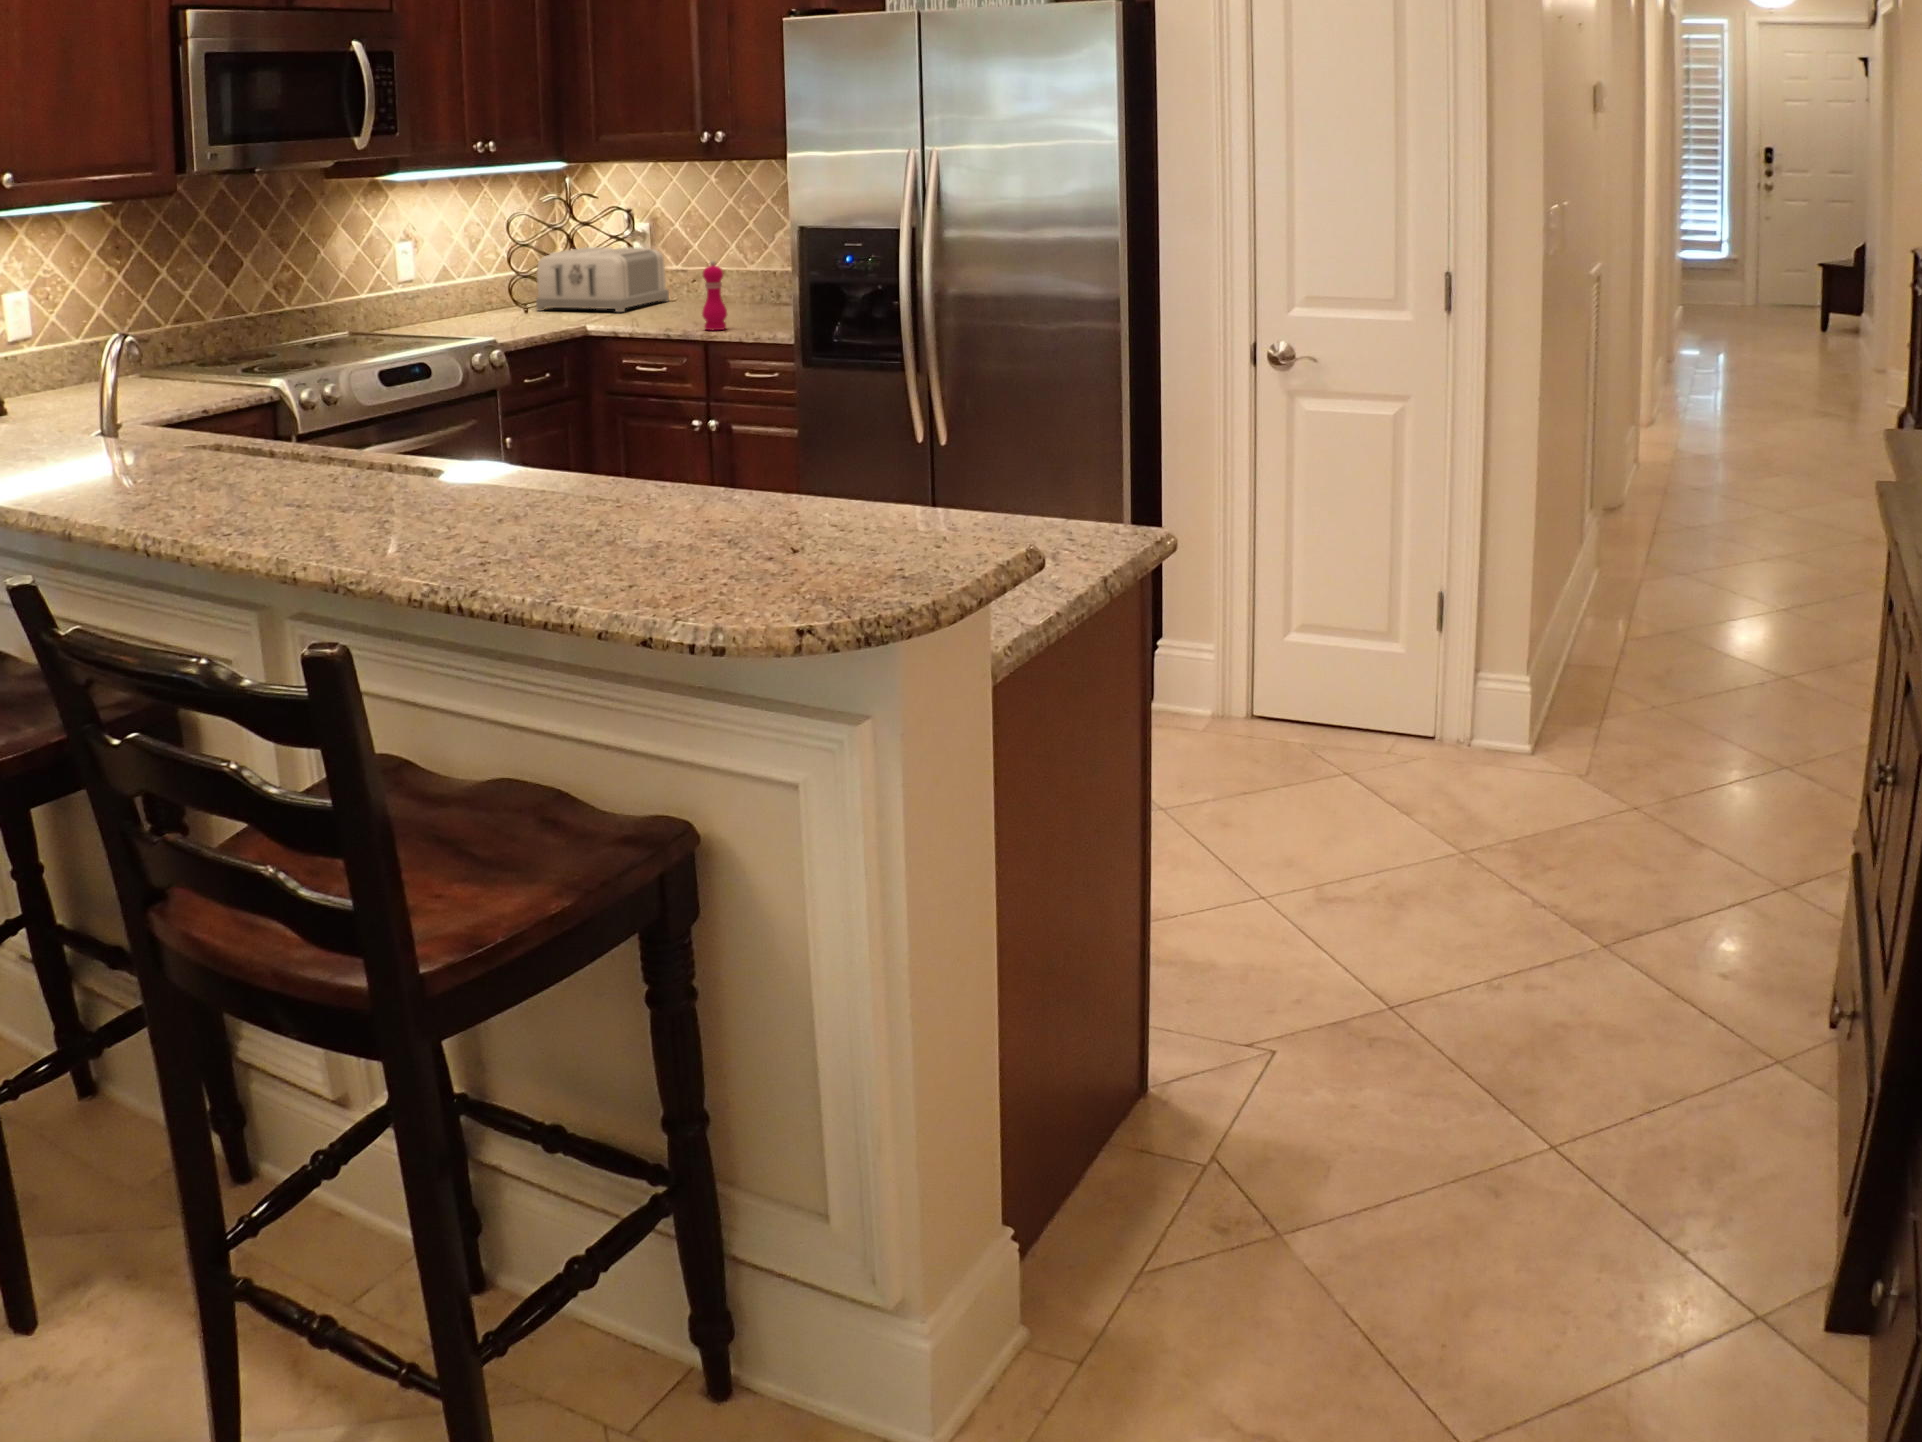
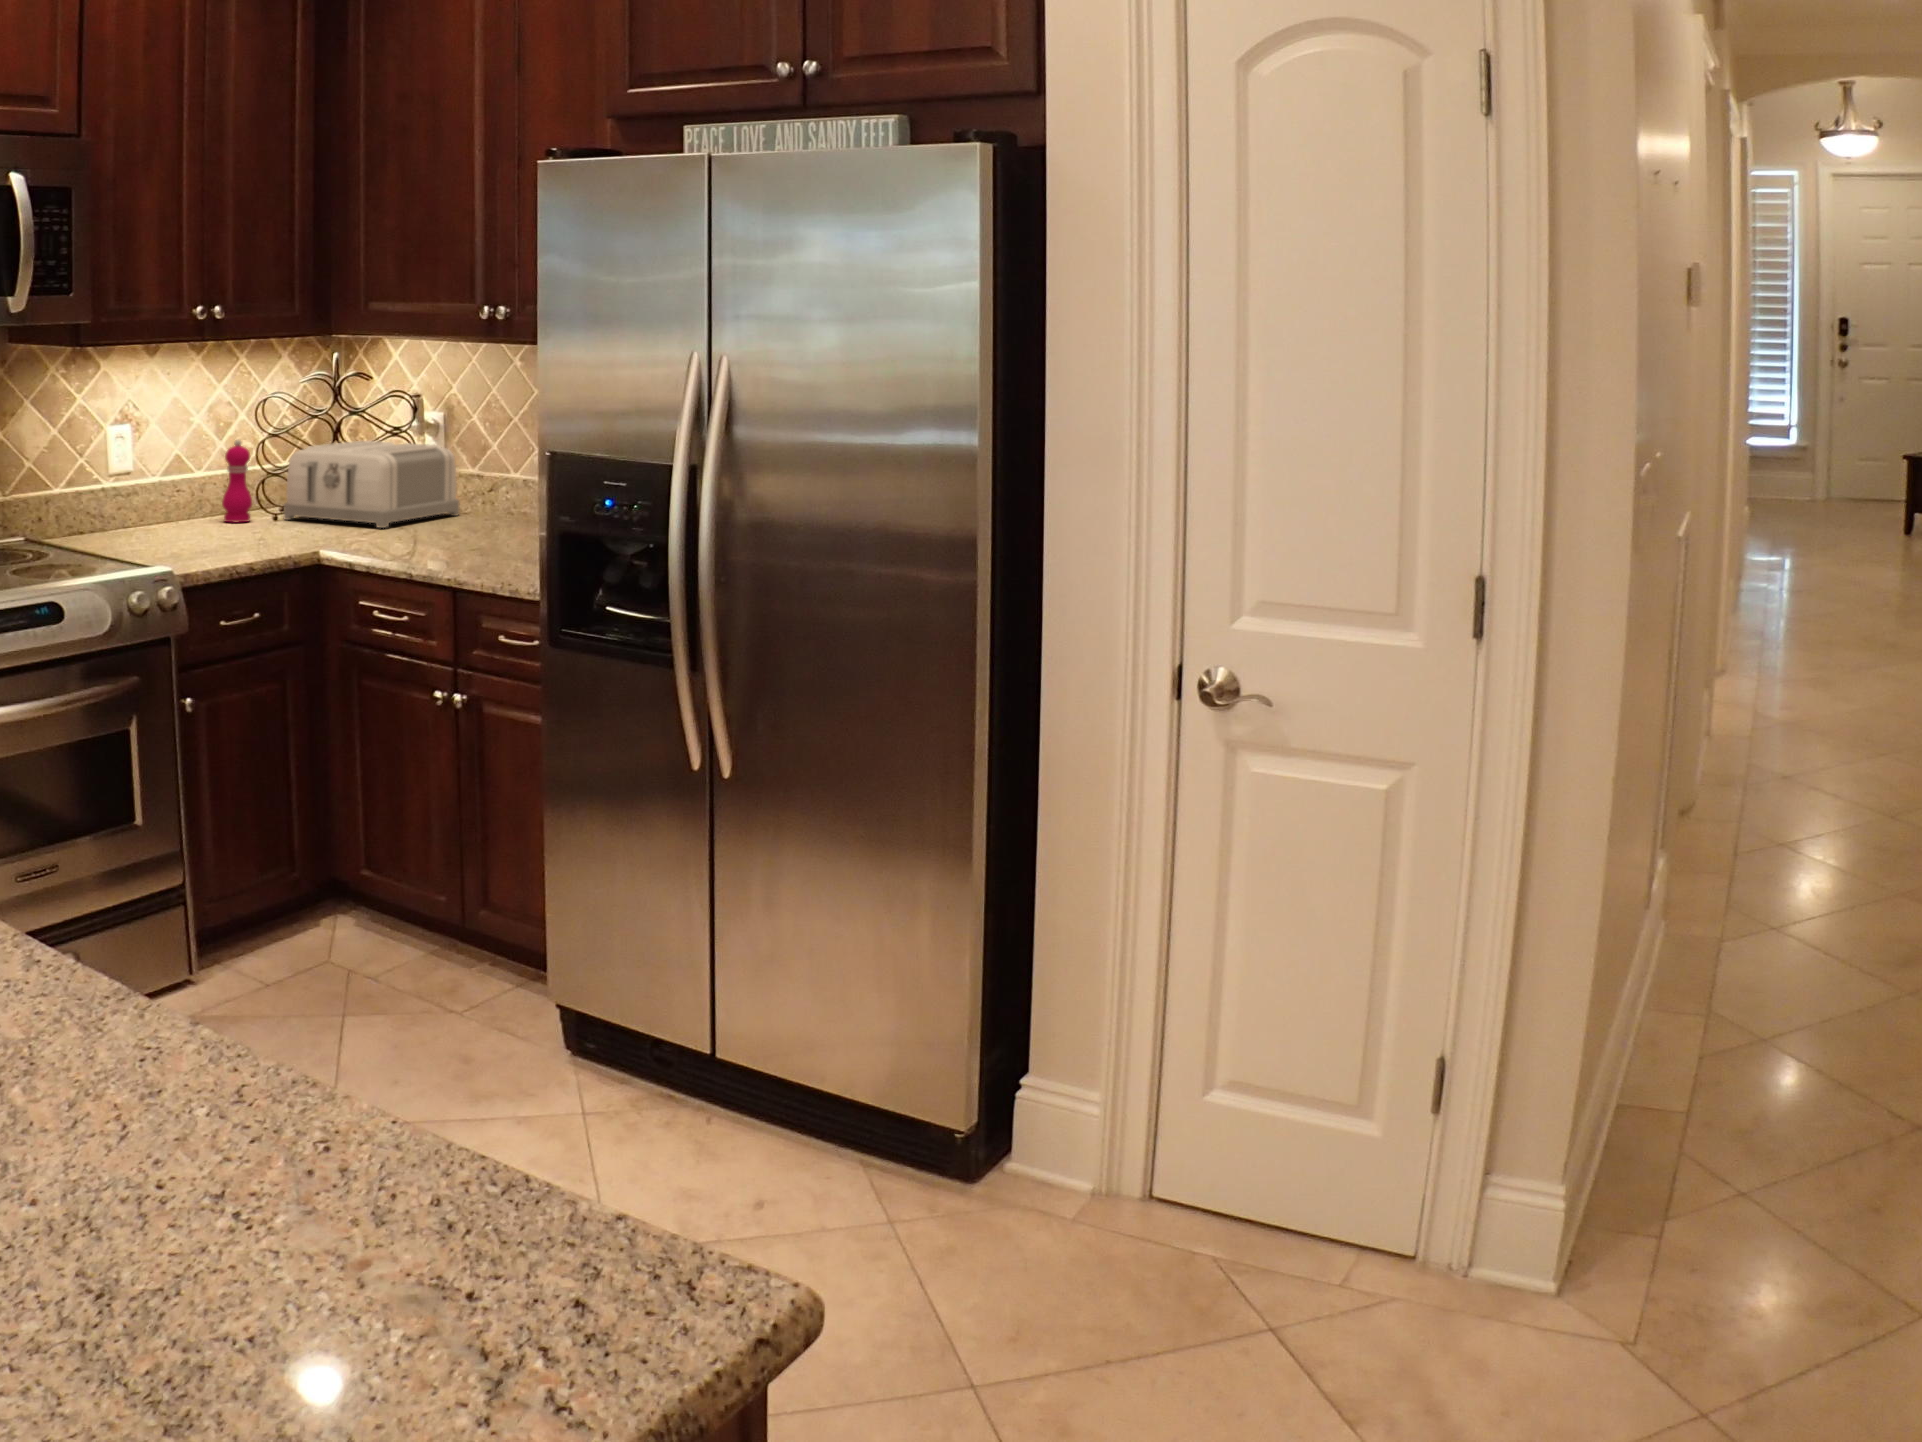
pepper mill: present [702,260,727,330] -> present [222,440,252,522]

